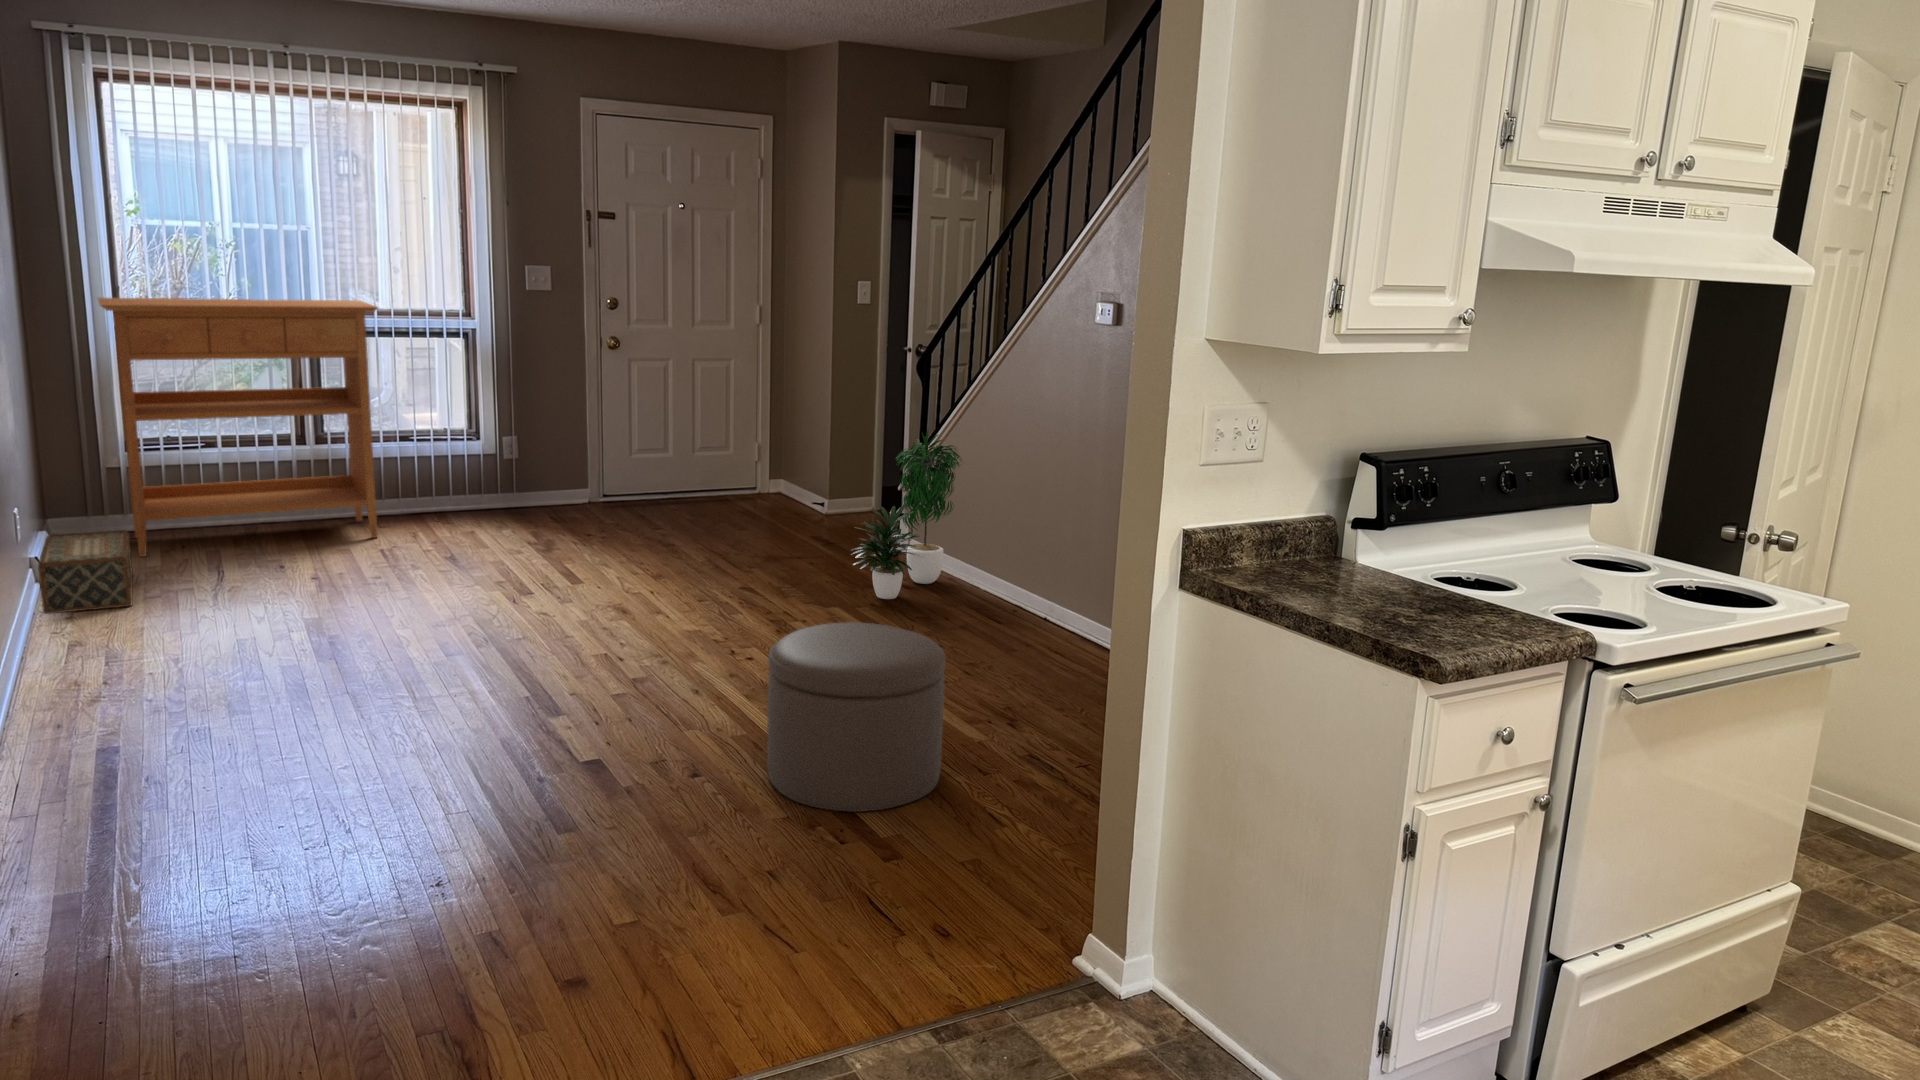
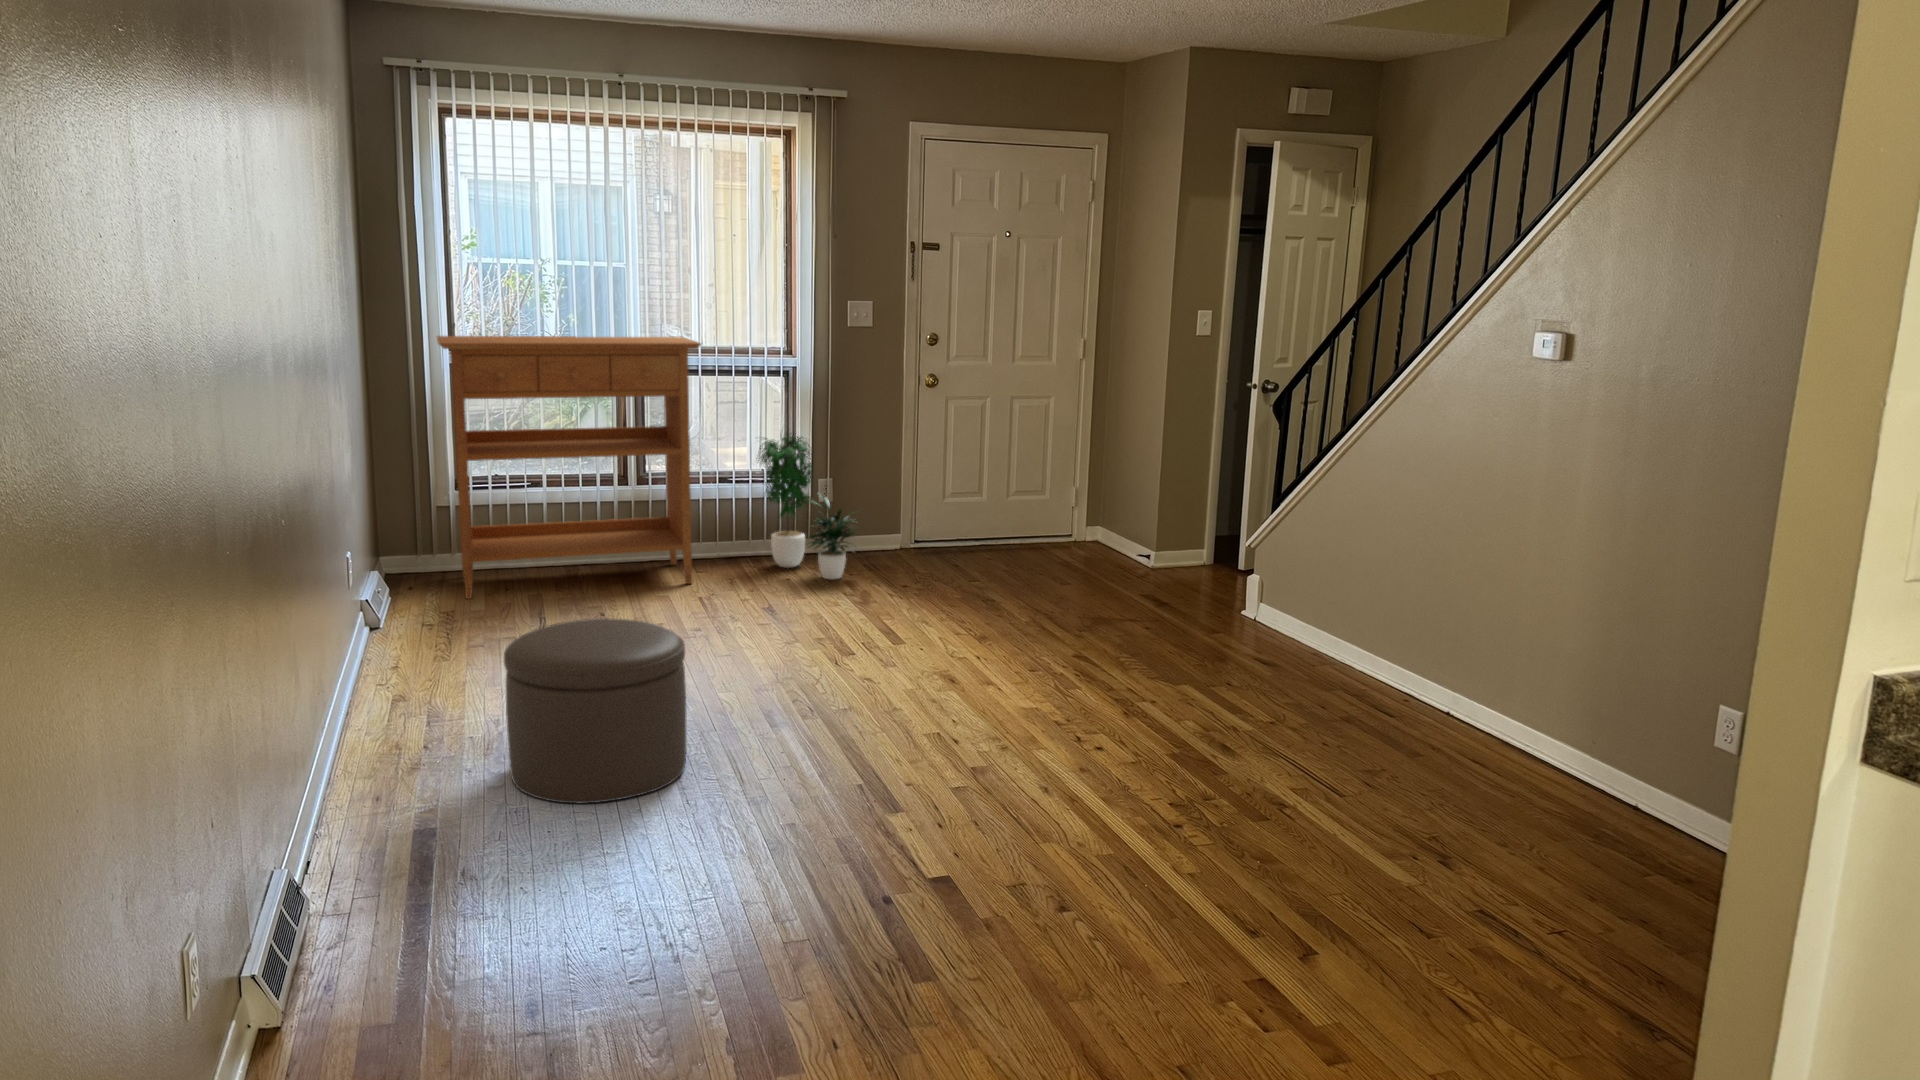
potted plant: present [851,431,962,599] -> present [756,433,856,580]
woven basket: present [38,530,133,614] -> none [370,573,459,661]
ottoman: present [767,622,945,812] -> present [504,618,686,803]

